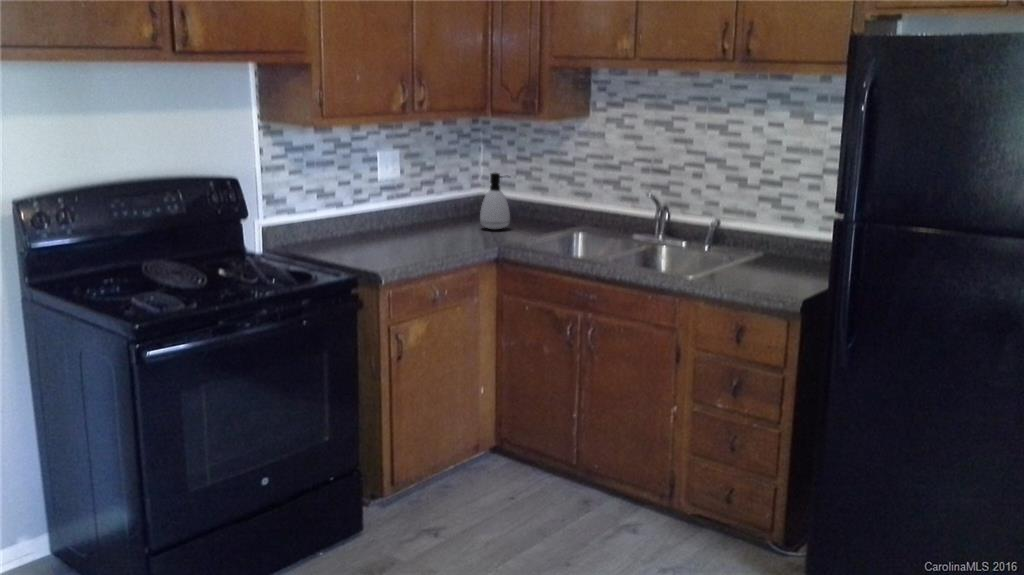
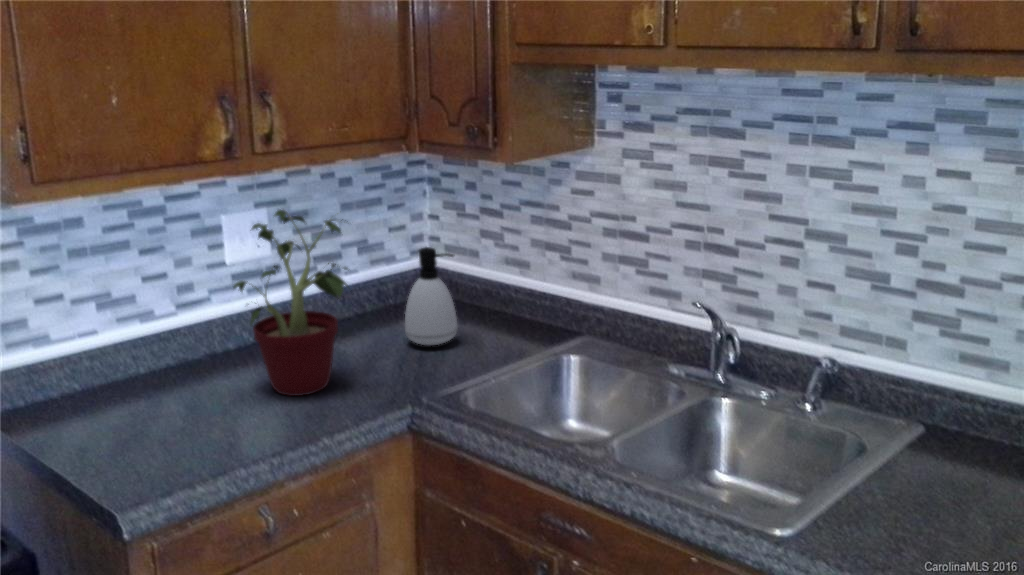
potted plant: none [401,142,465,244] -> present [234,210,348,396]

